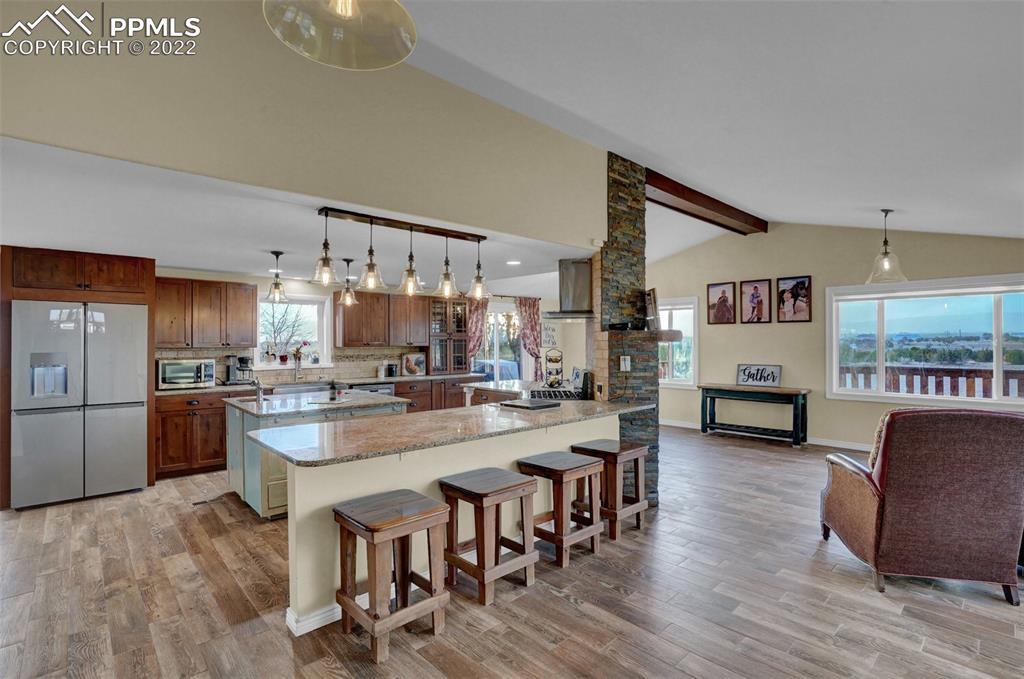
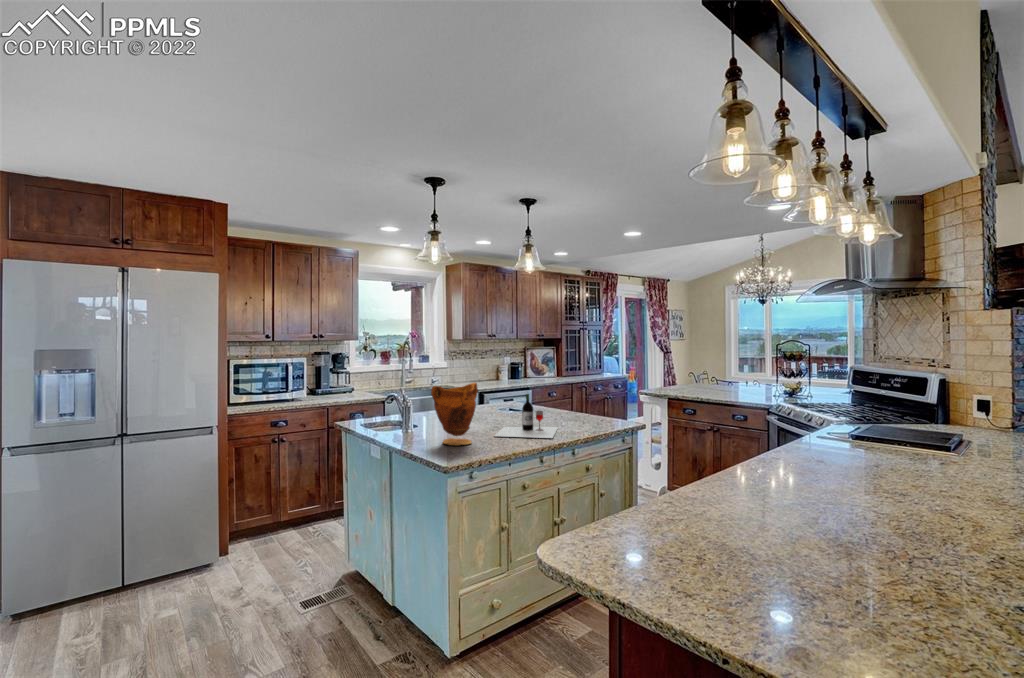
vase: none [264,372,297,406] -> present [431,383,478,445]

